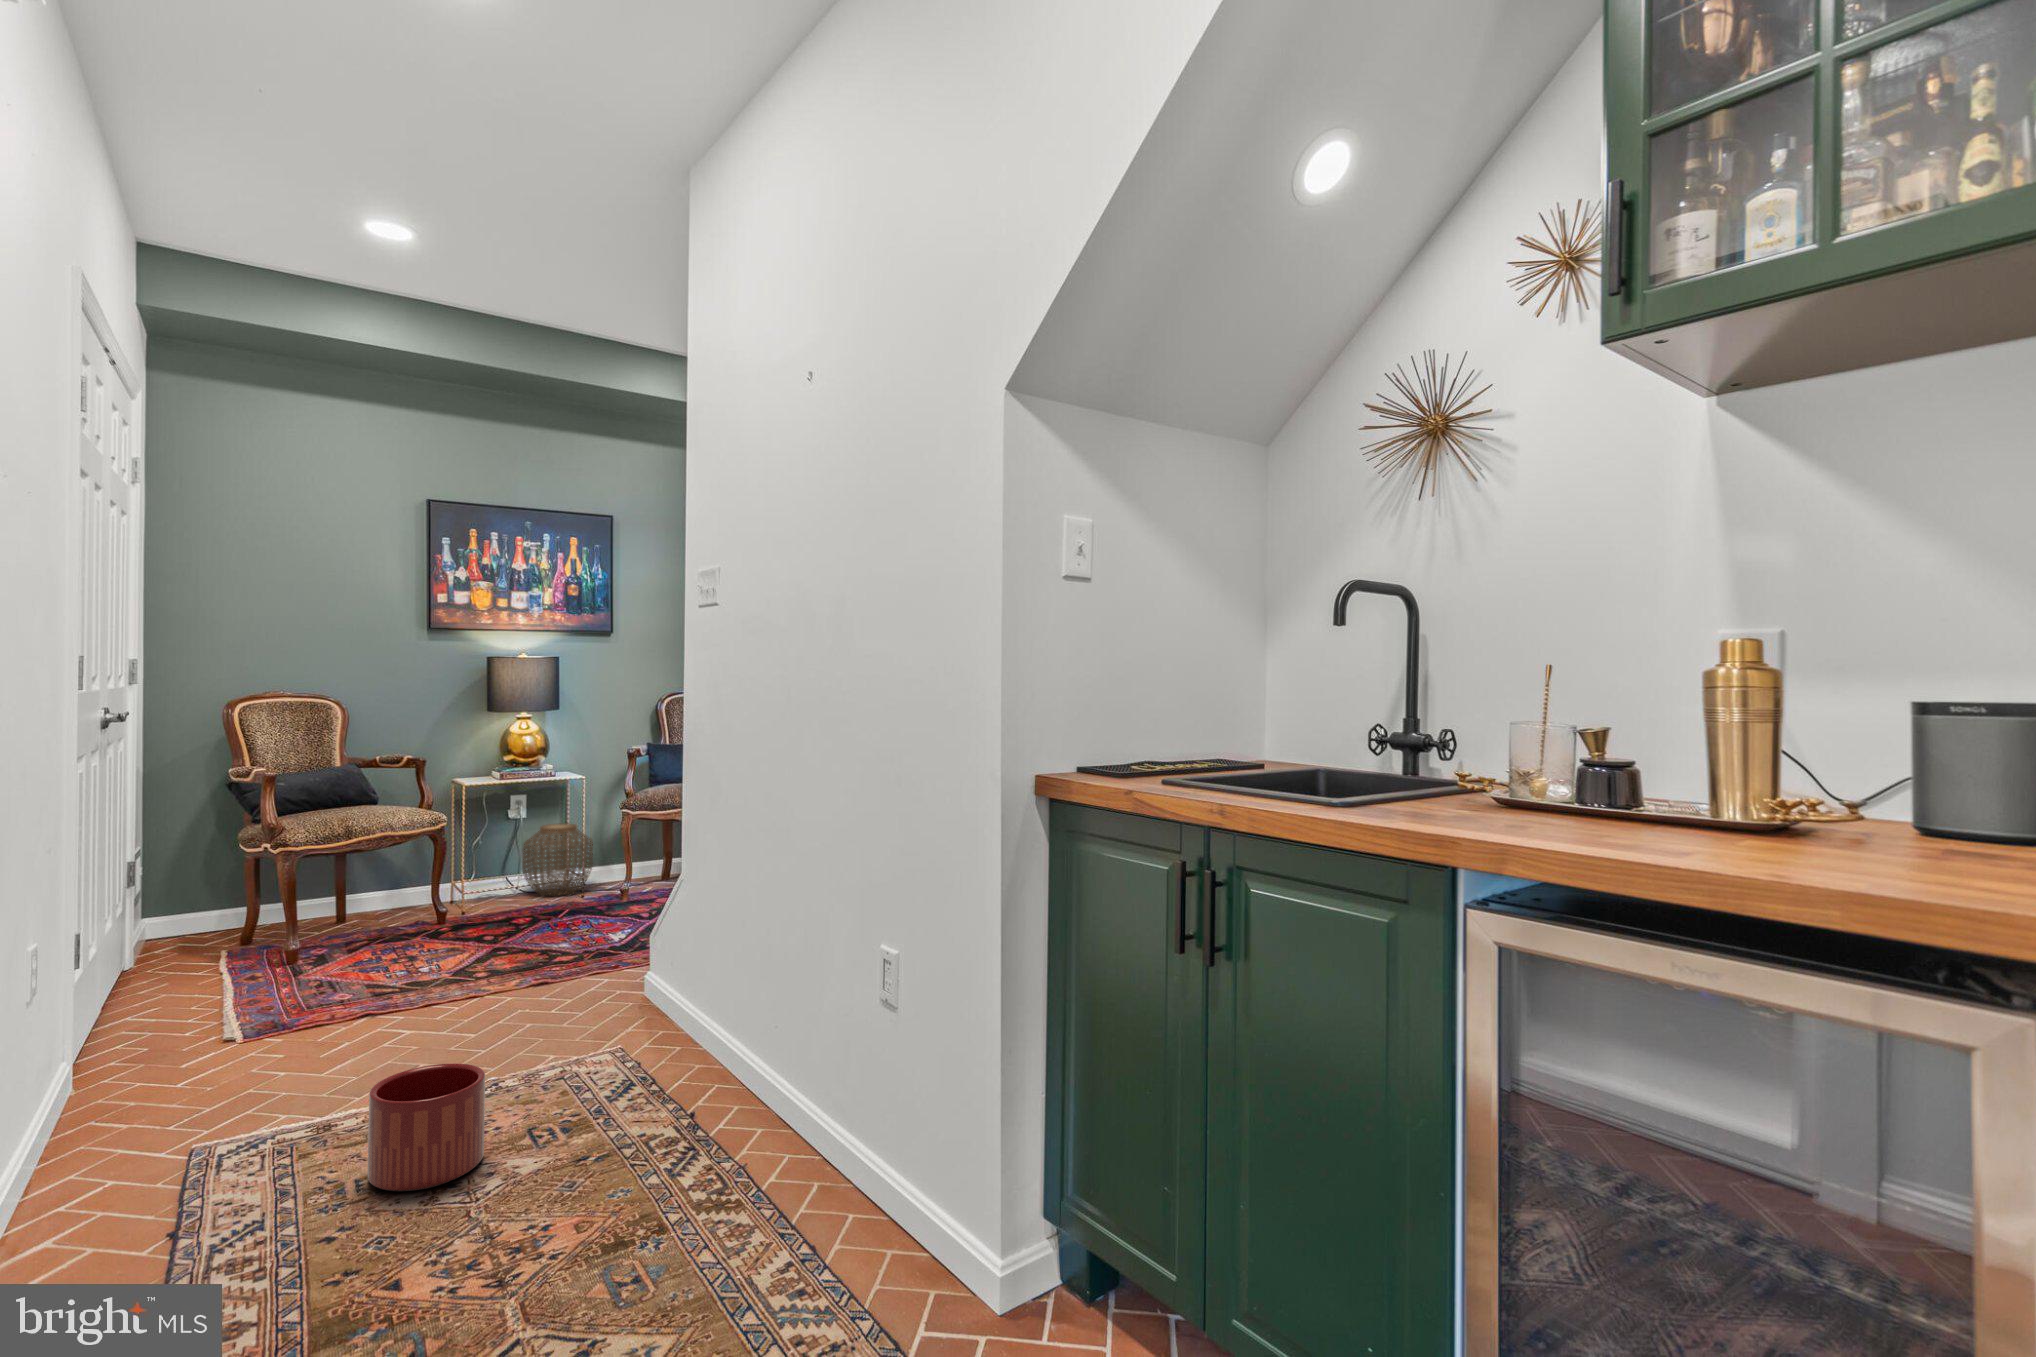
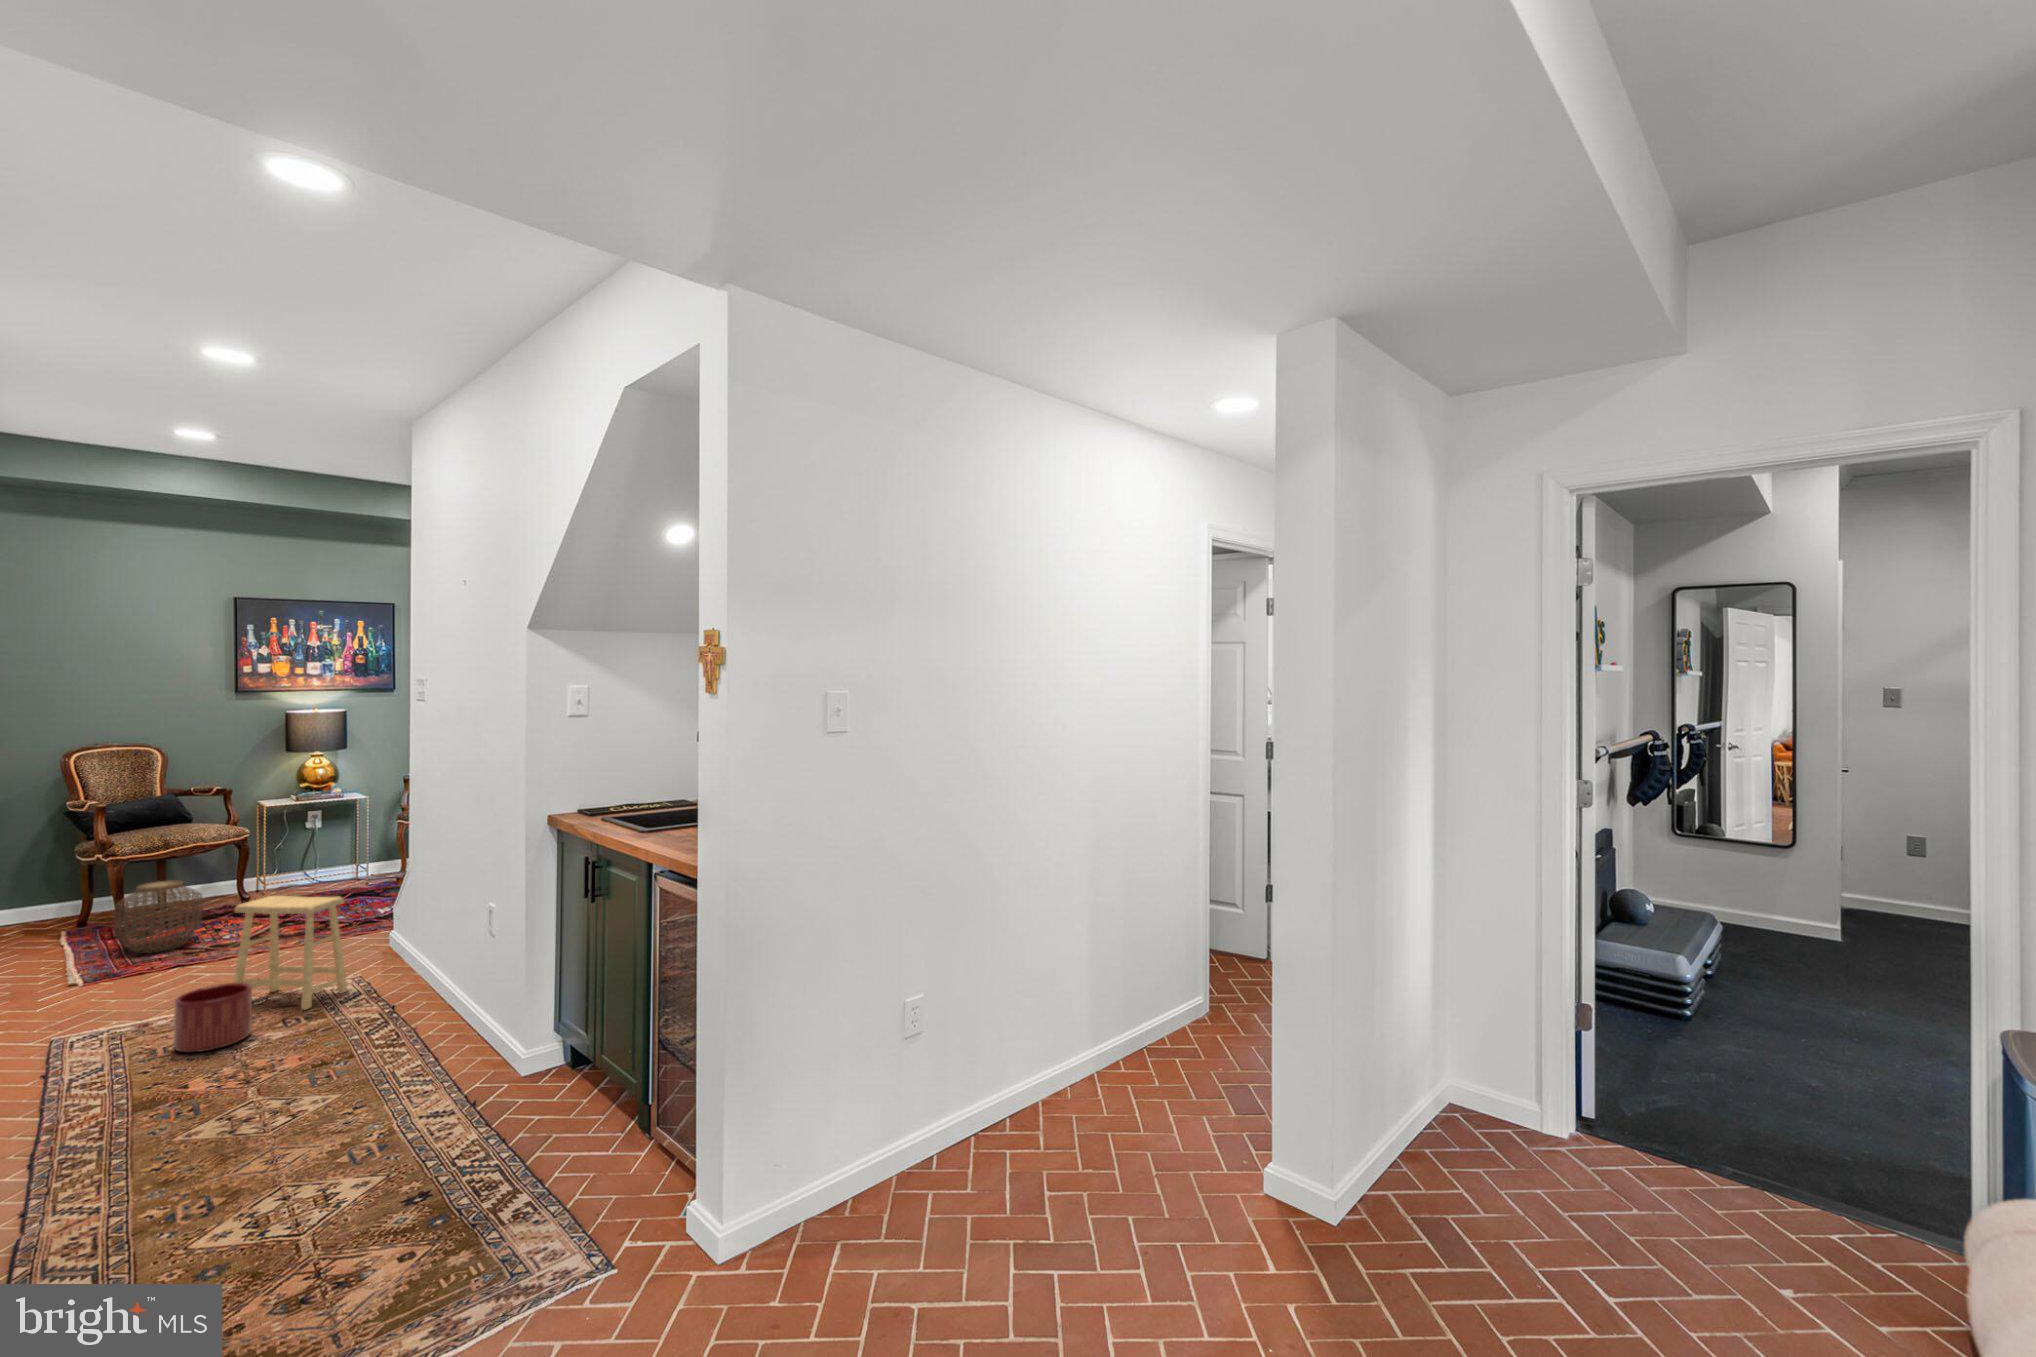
woven basket: present [522,823,593,896] -> present [114,880,203,953]
footstool: none [442,913,612,1112] -> present [234,896,347,1010]

